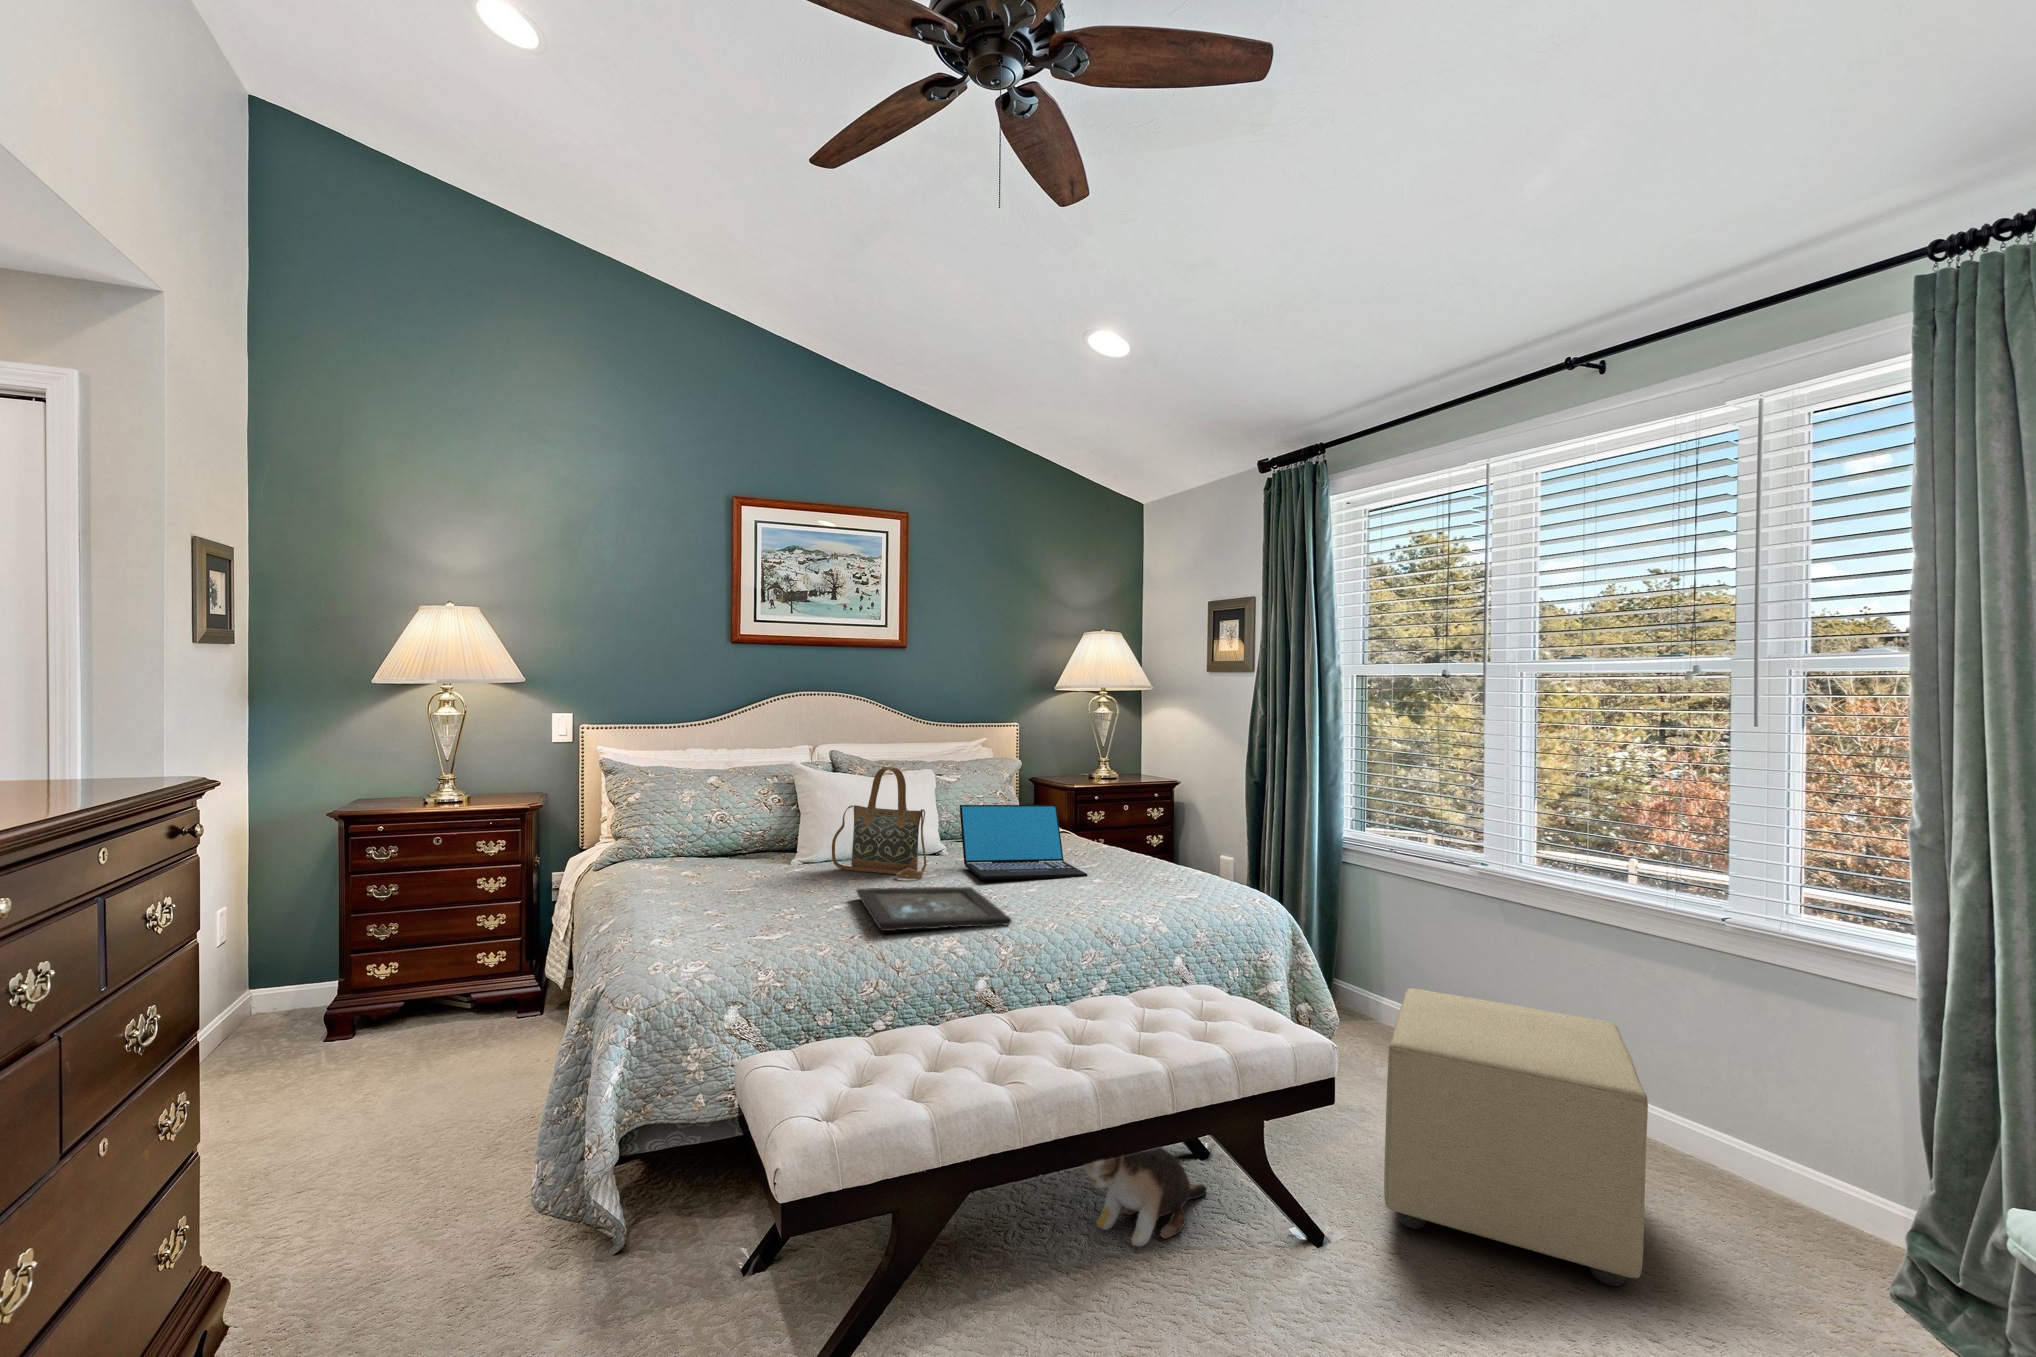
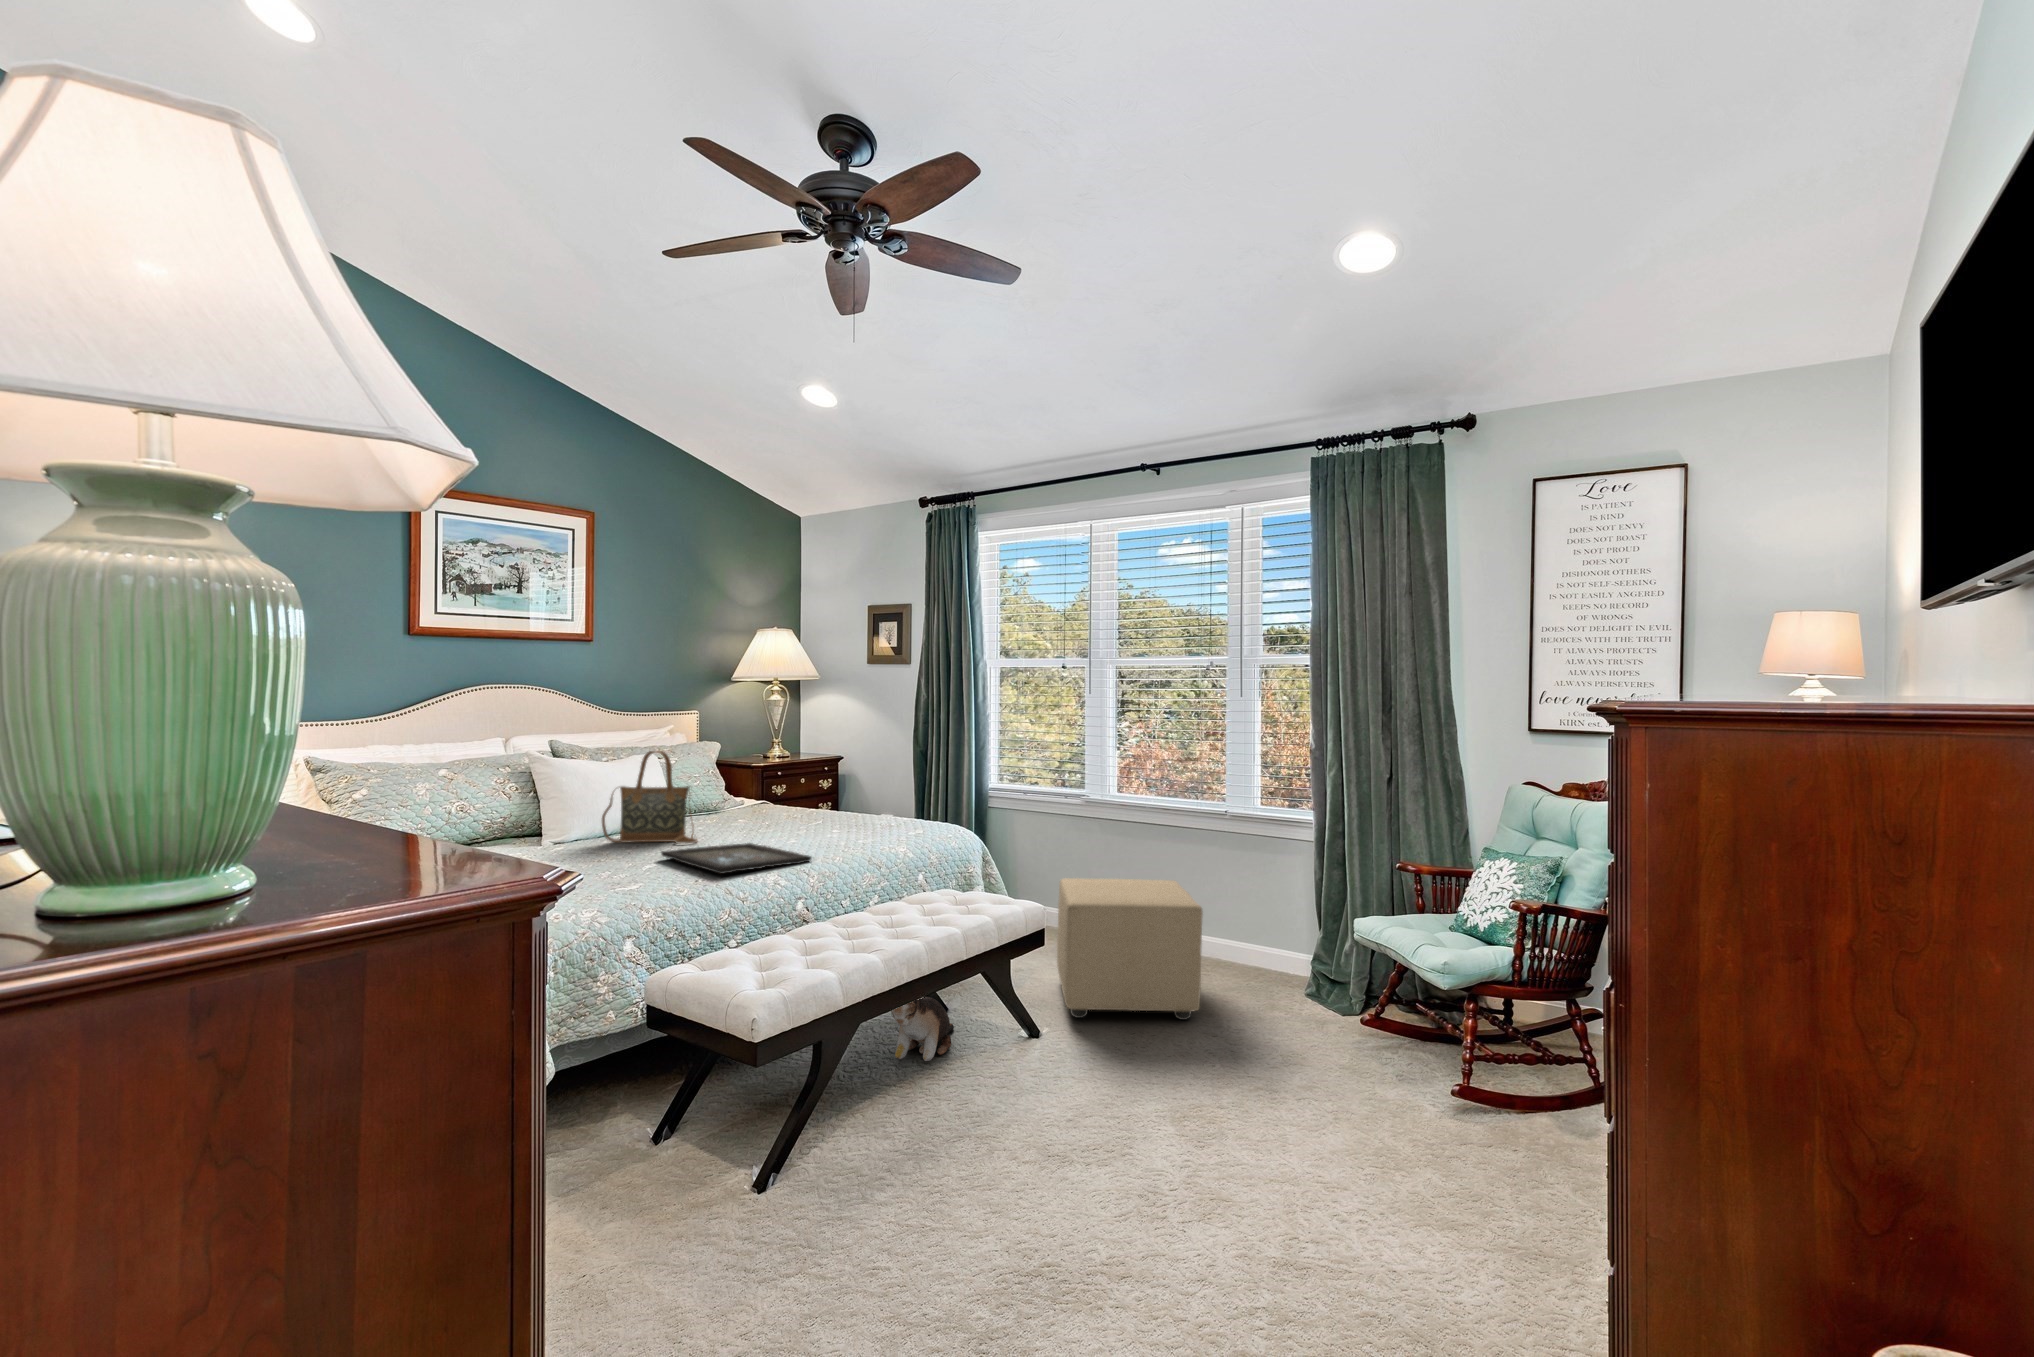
laptop: present [960,805,1087,880] -> none [714,776,831,837]

